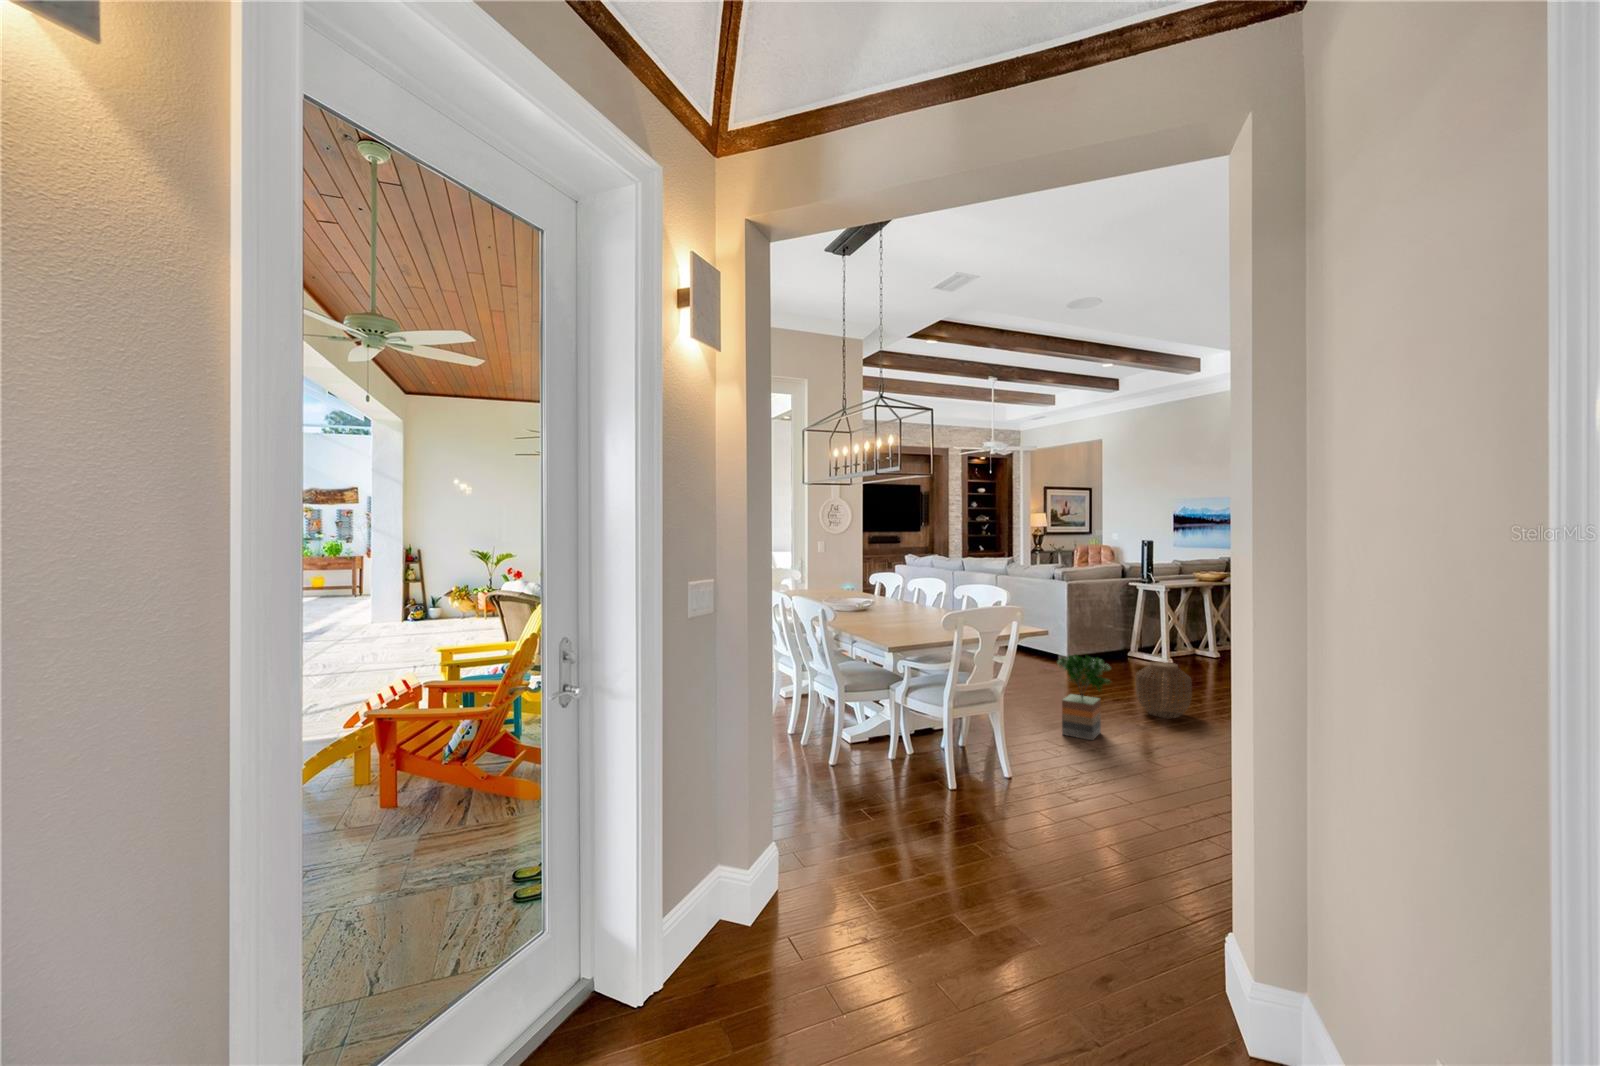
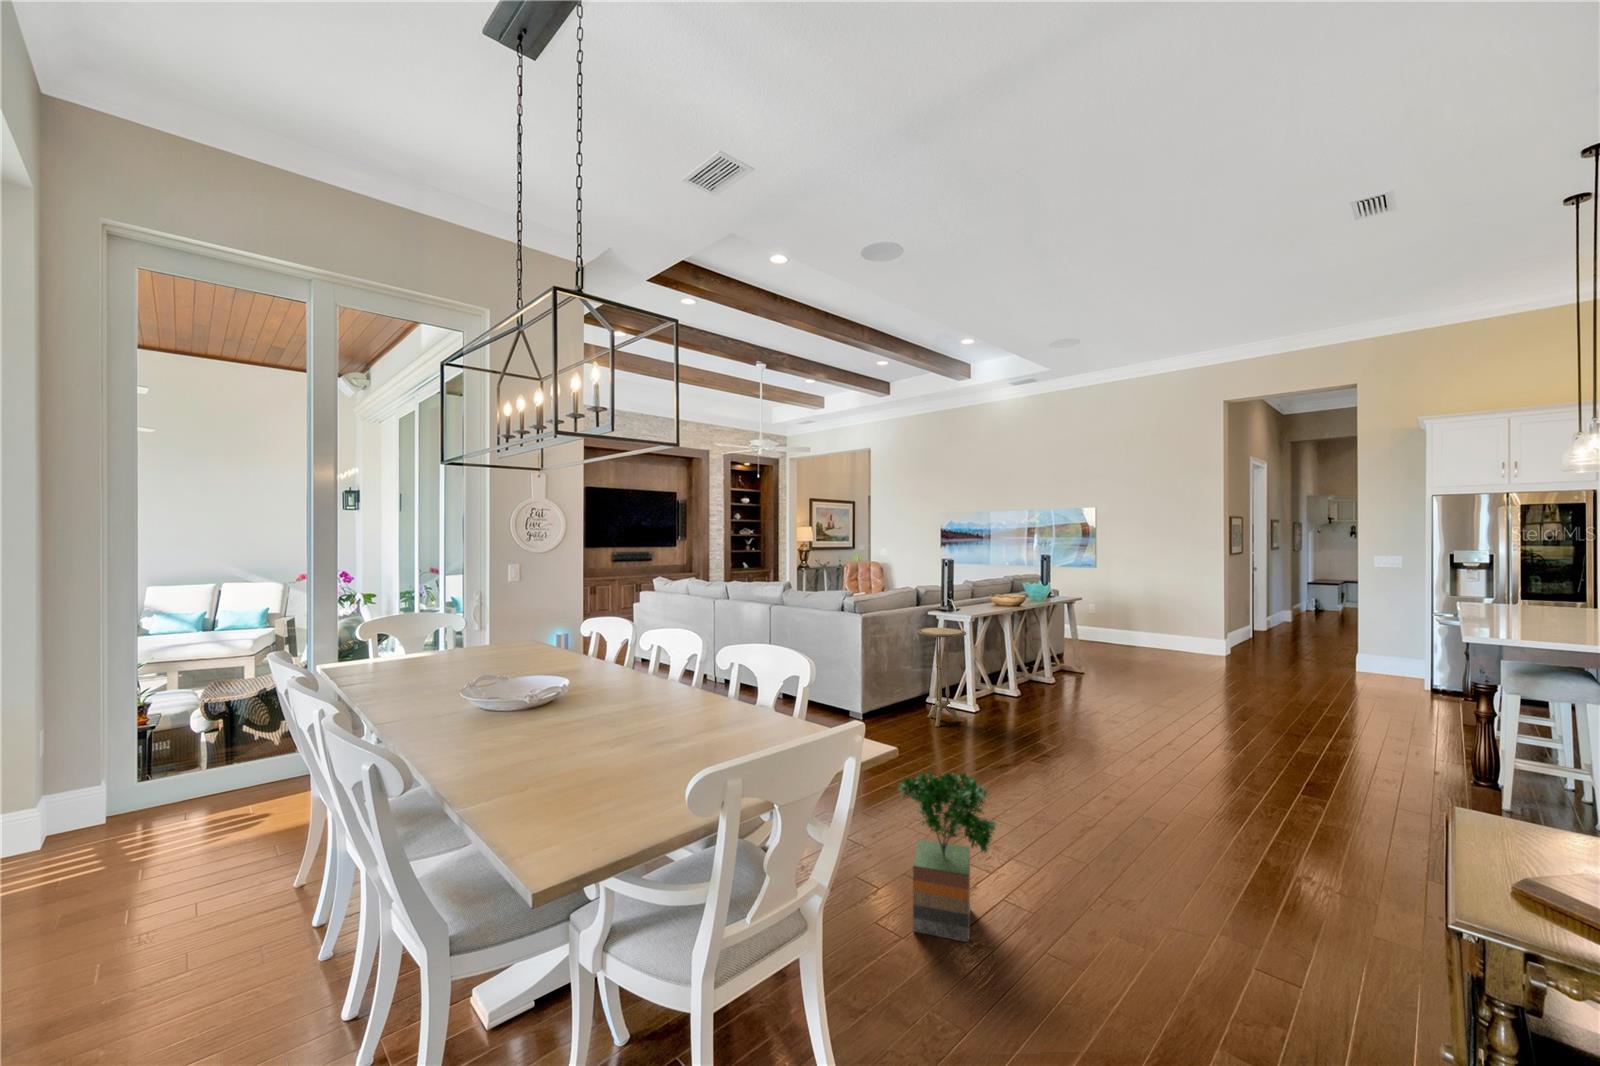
side table: none [1116,595,1158,671] -> present [917,628,966,727]
woven basket: present [1136,661,1192,718] -> none [987,744,1067,837]

